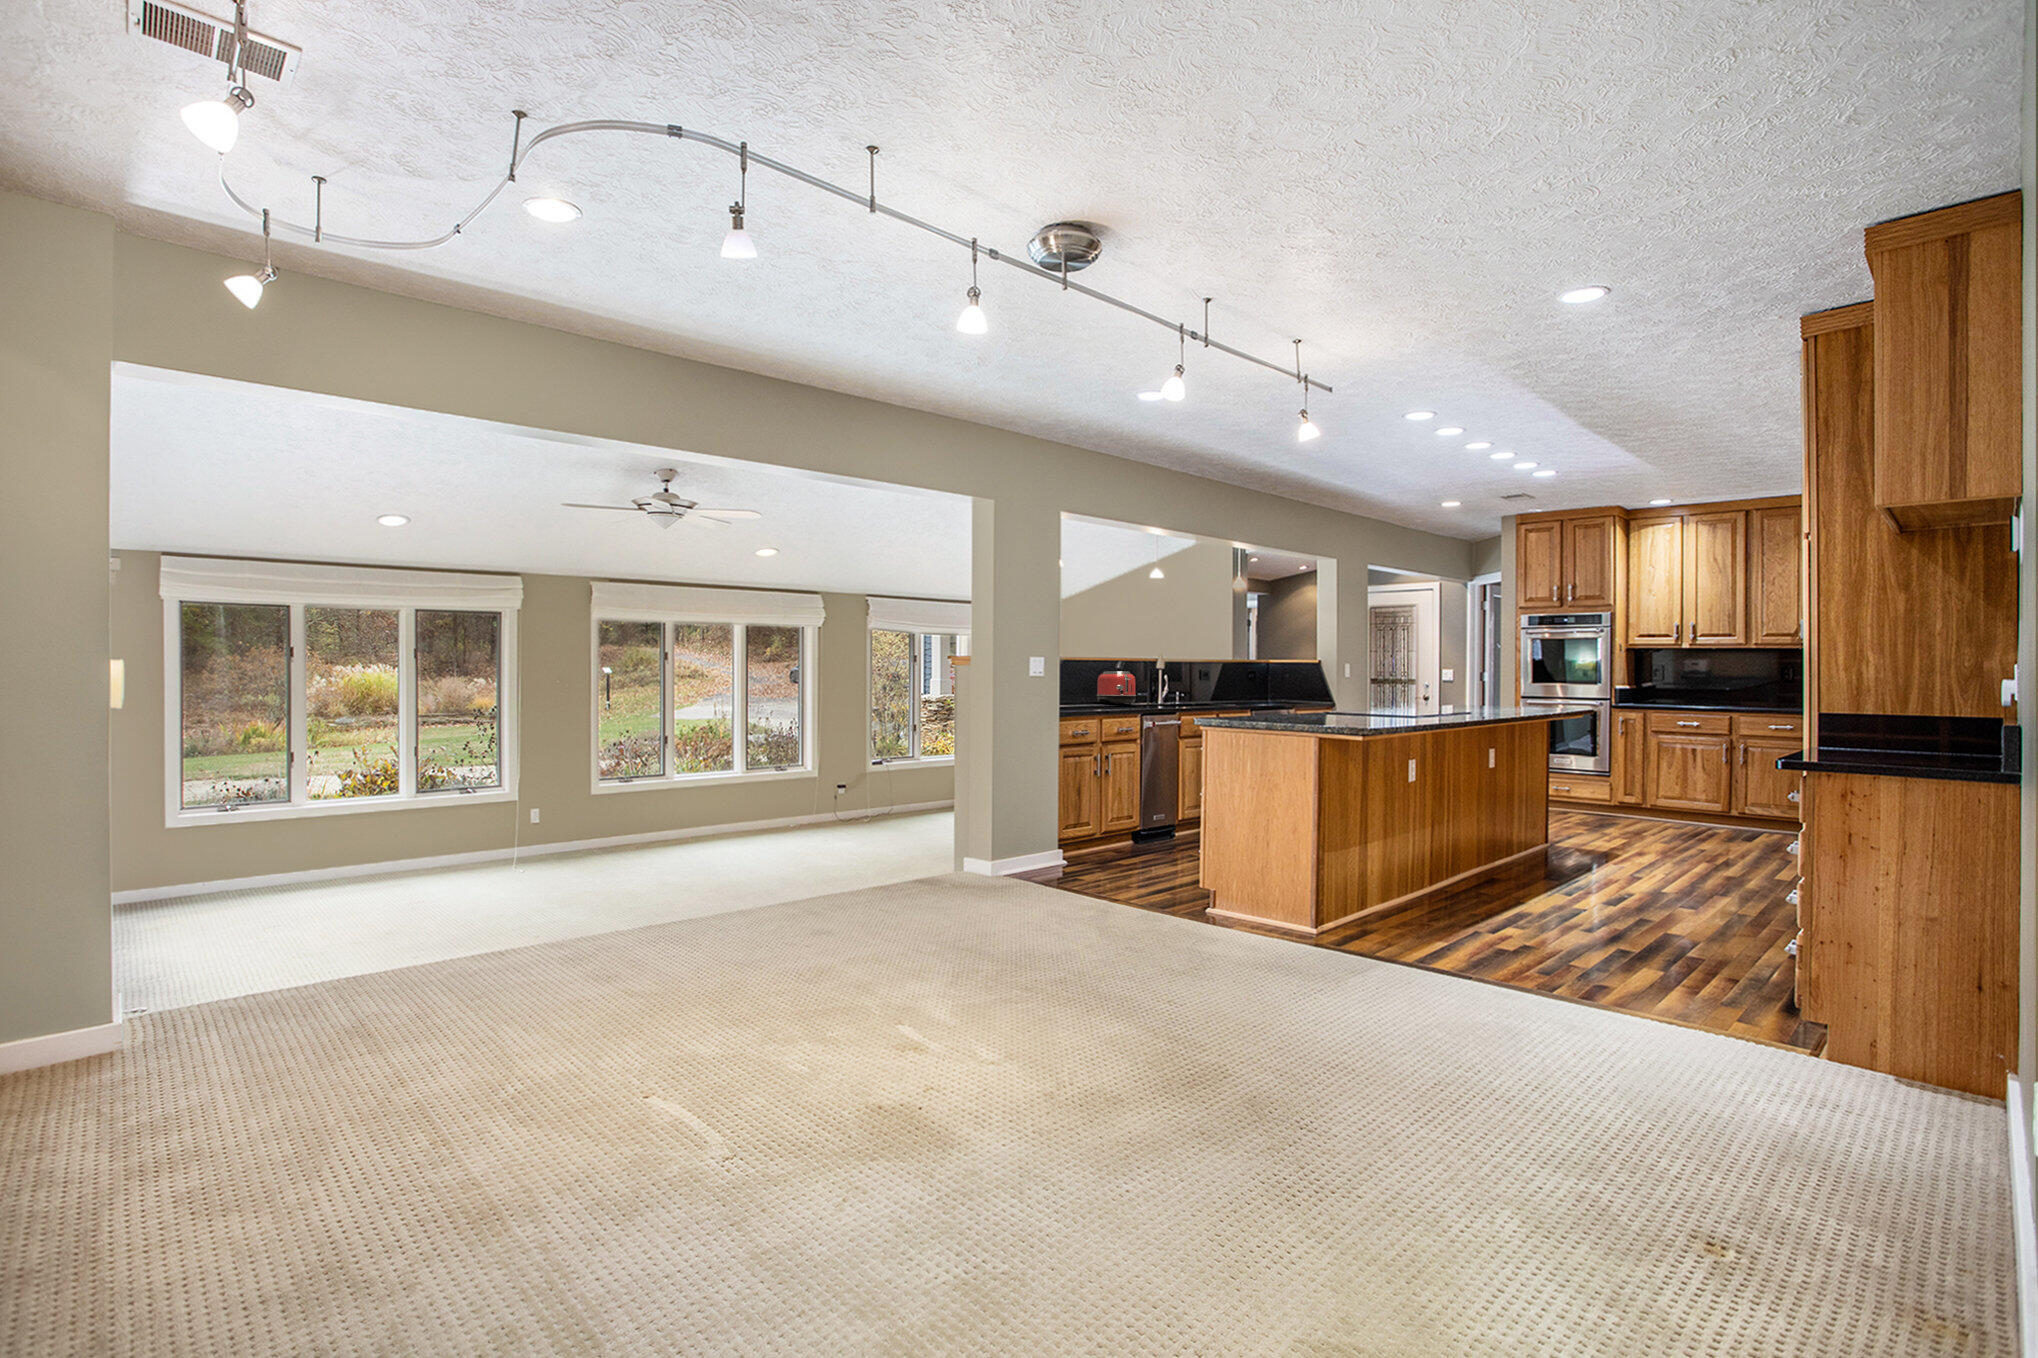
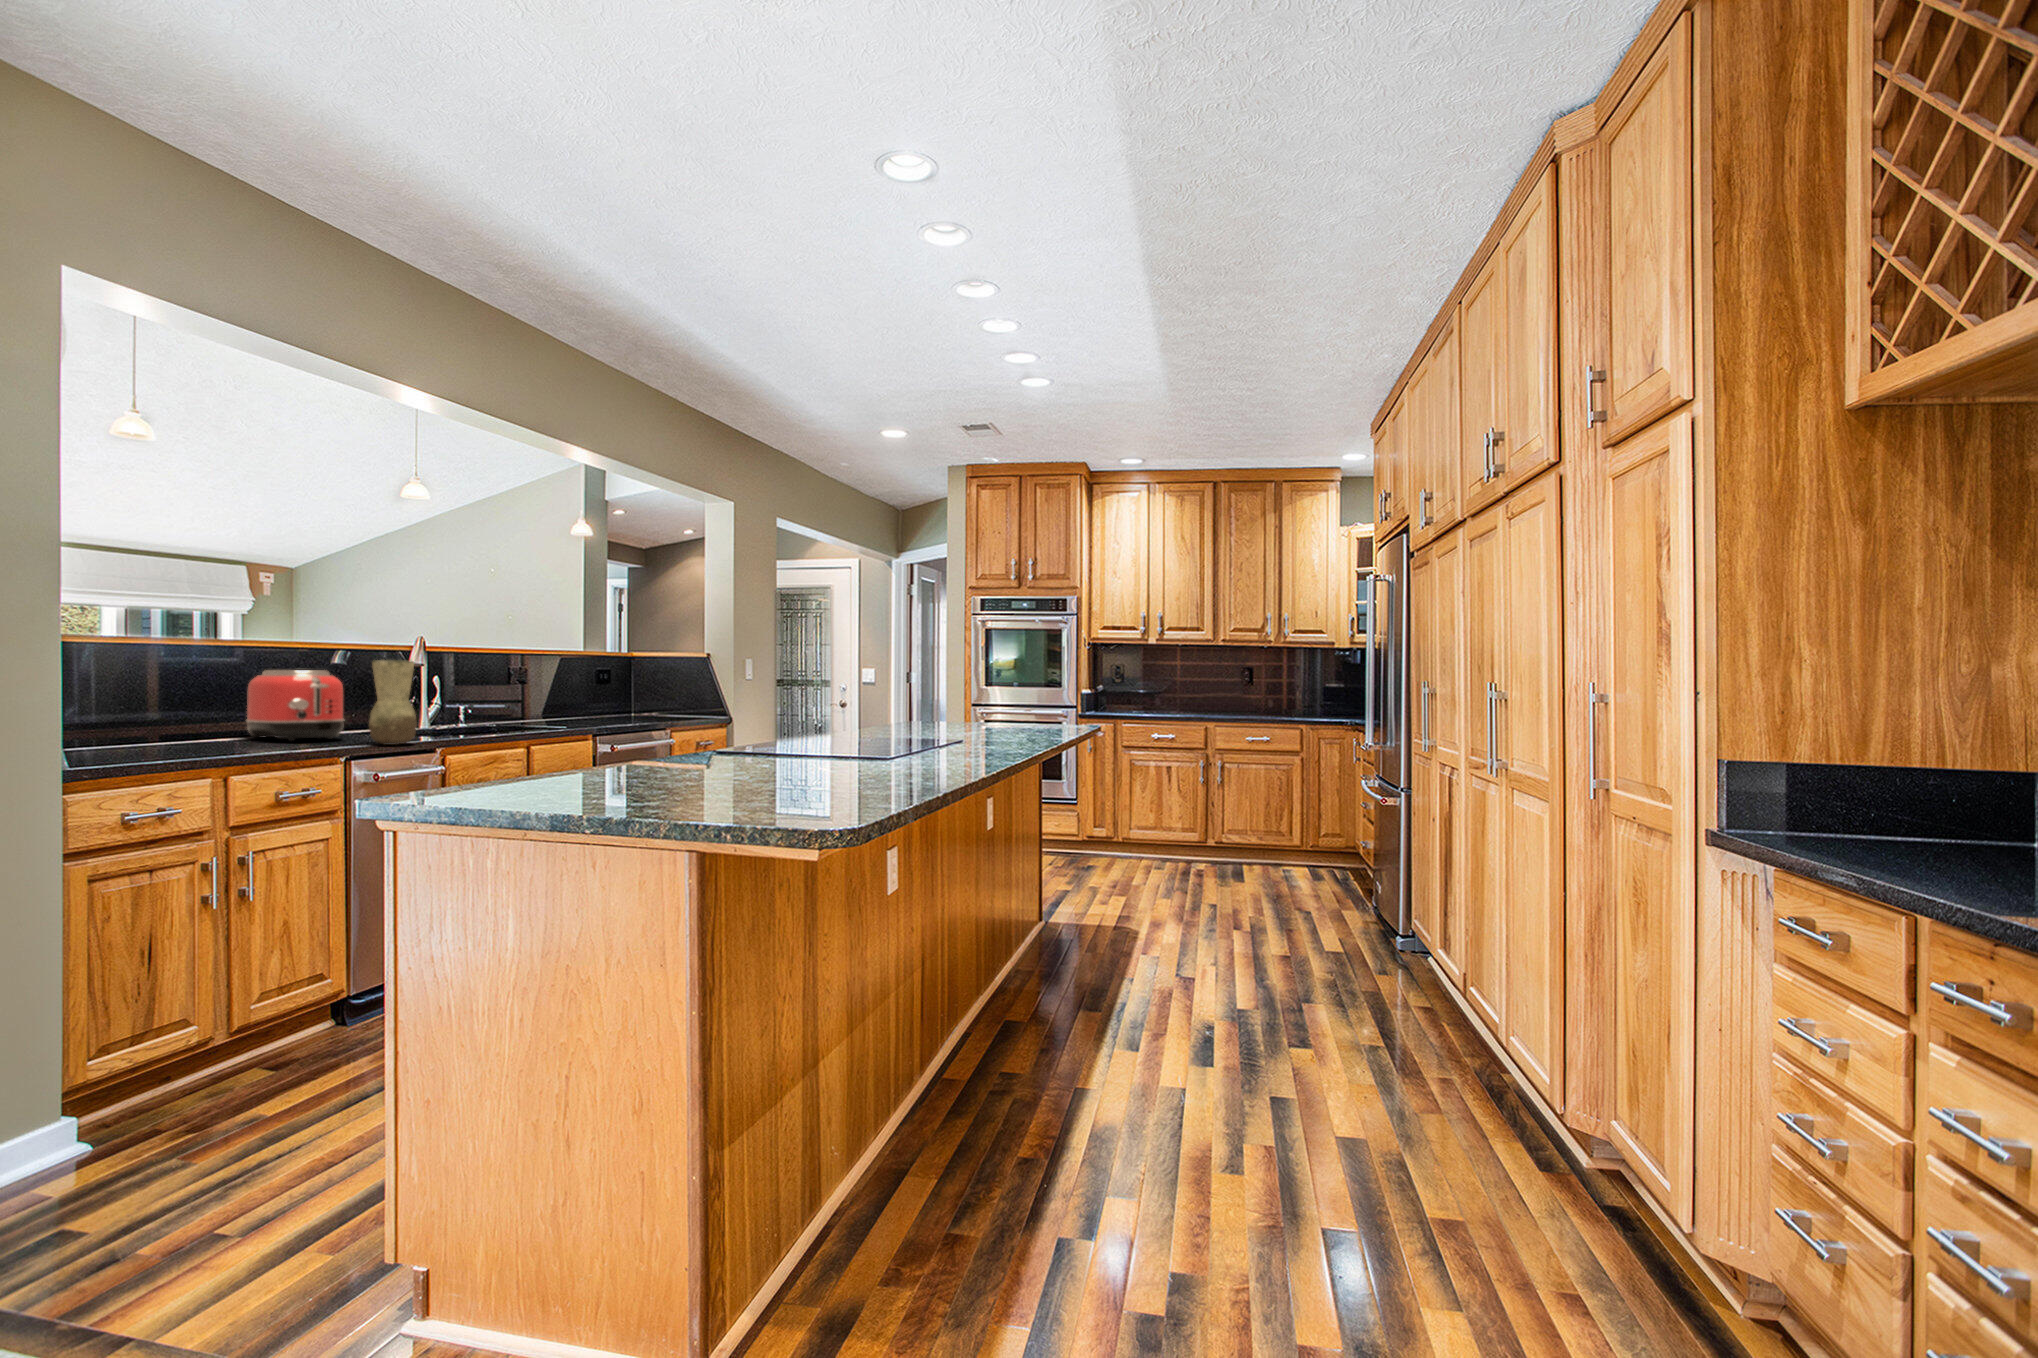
vase: none [1148,666,1168,707] -> present [369,660,417,745]

